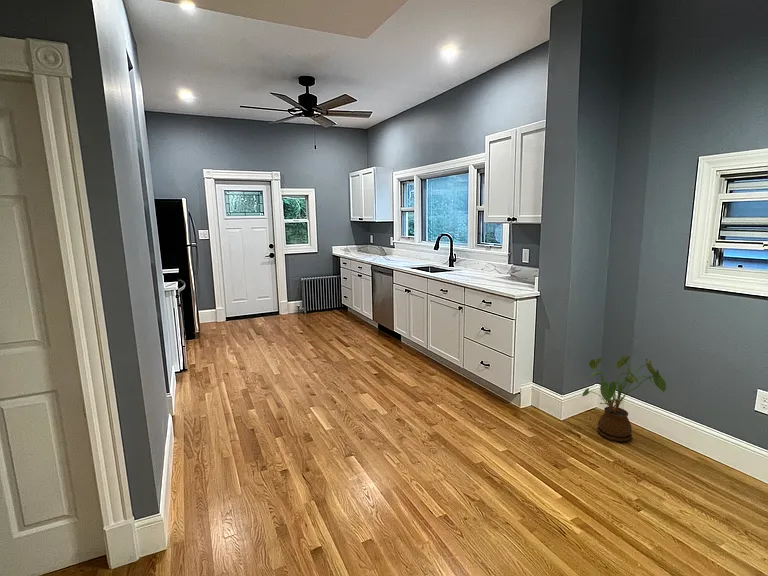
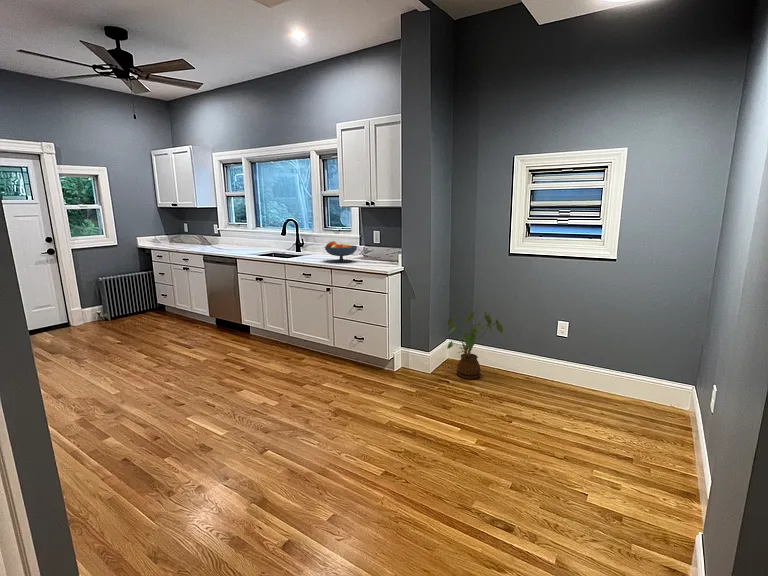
fruit bowl: none [463,257,499,281] -> present [325,241,357,263]

